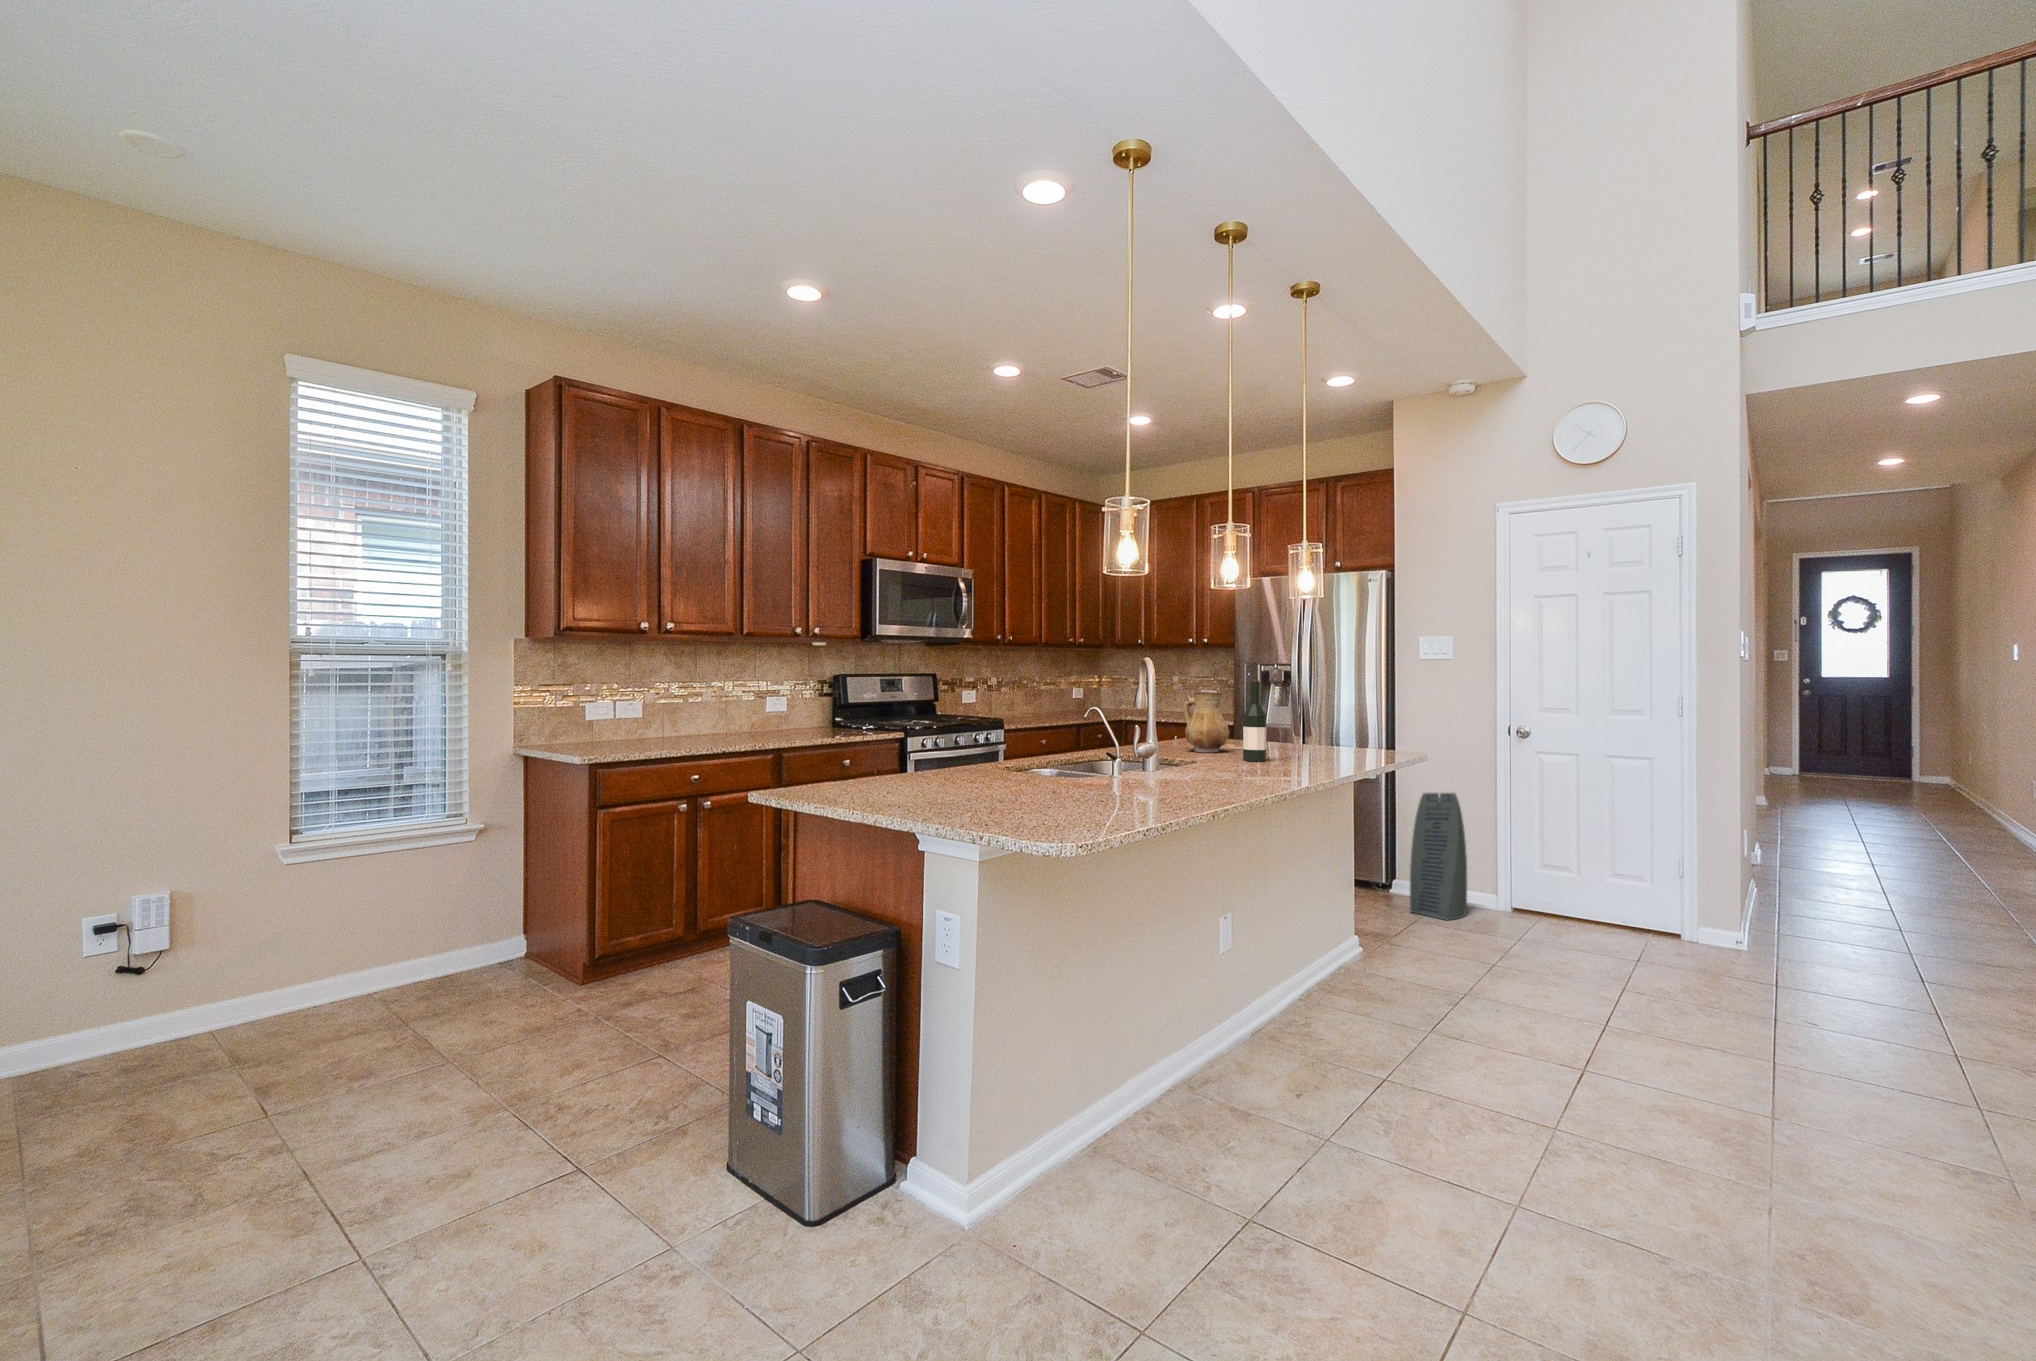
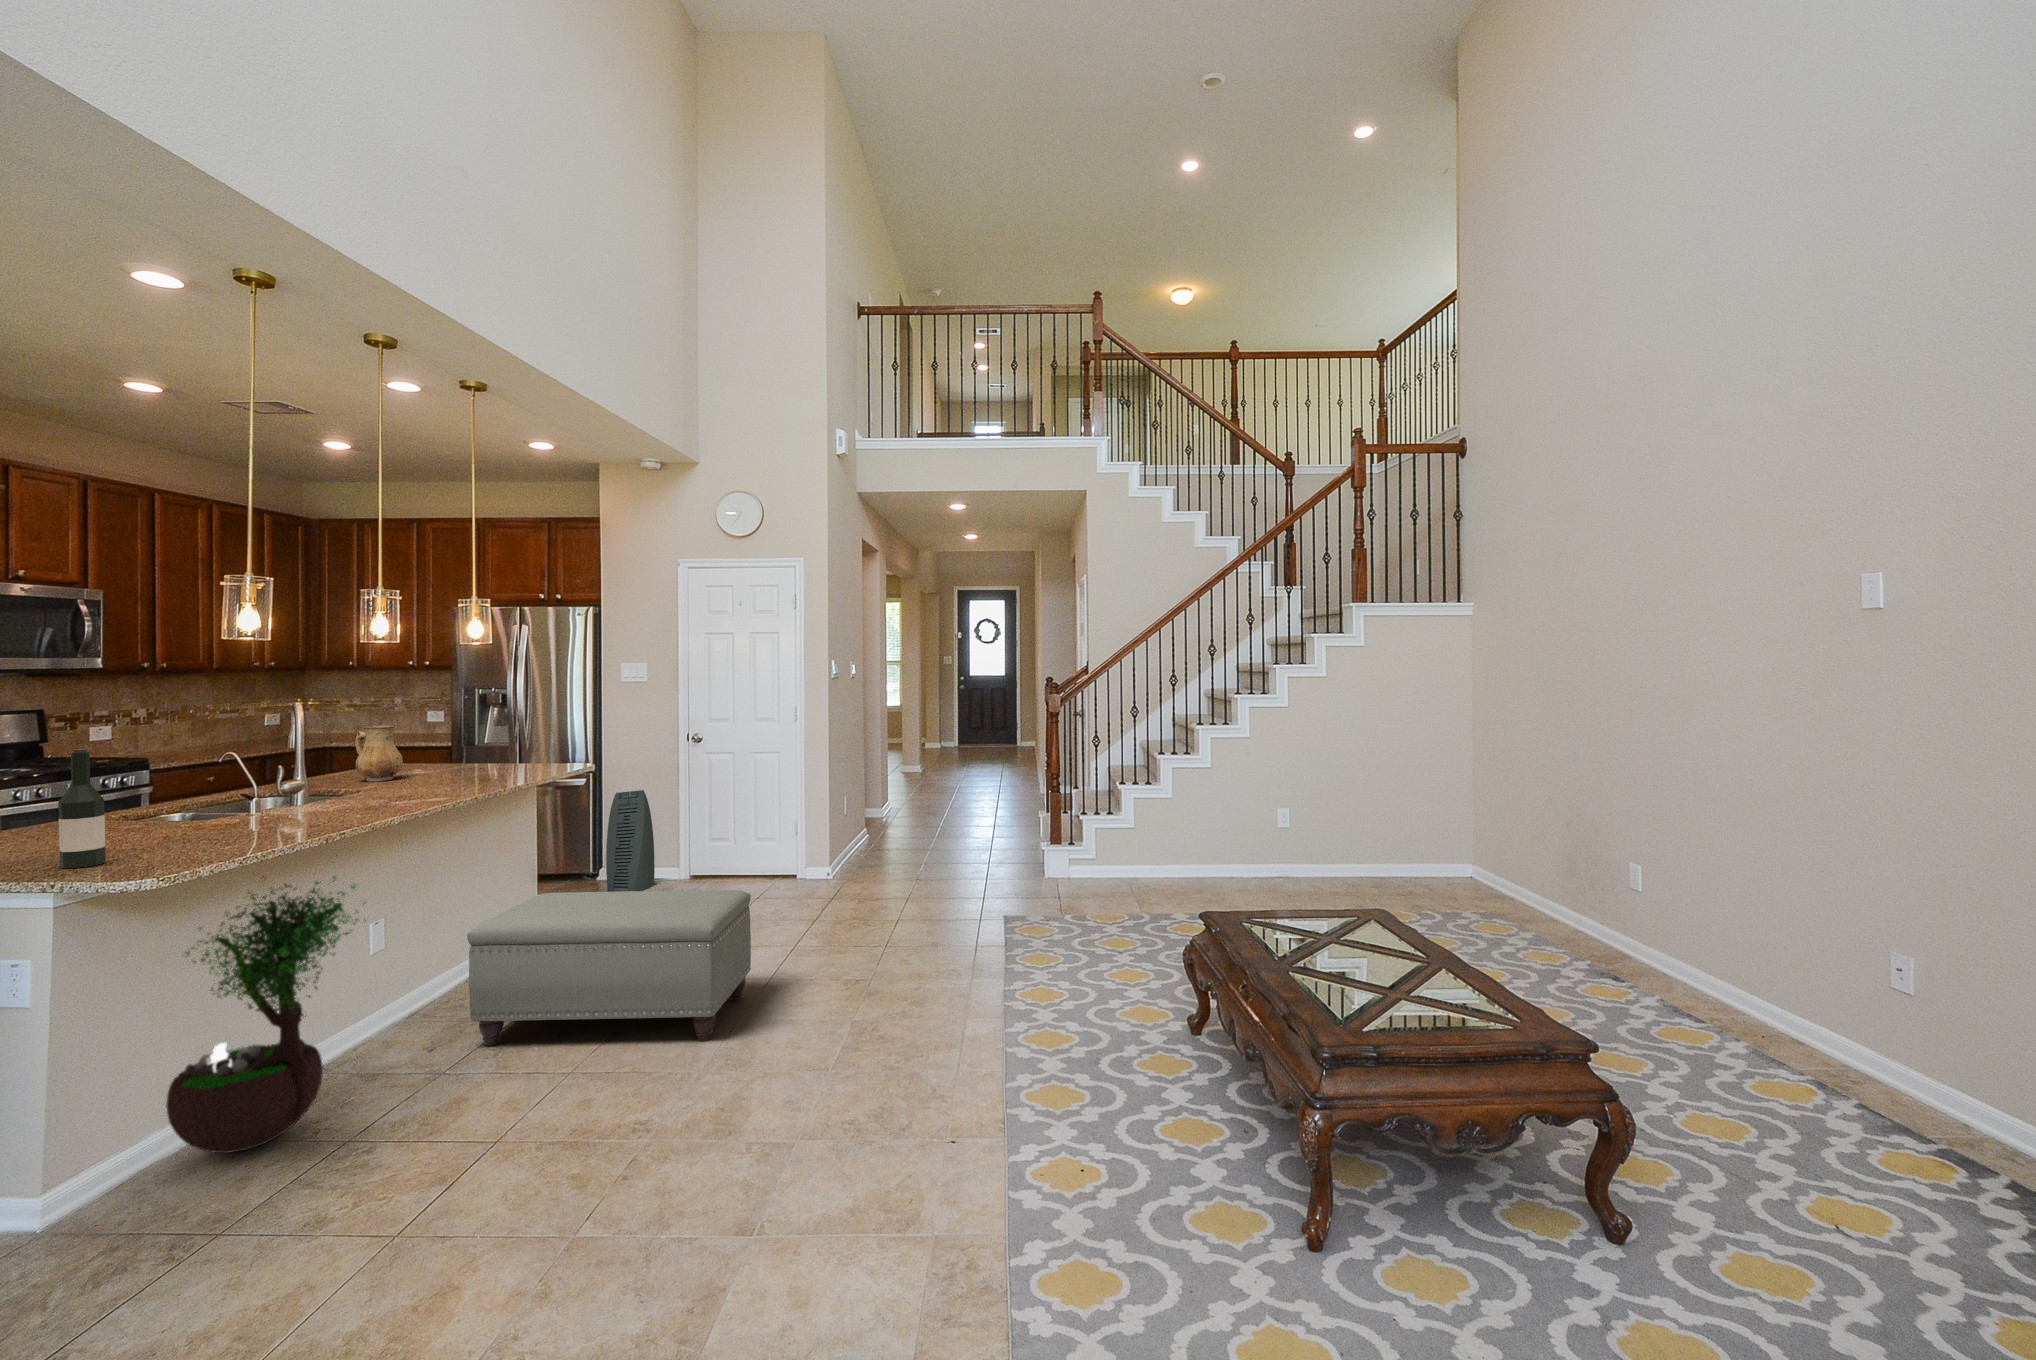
wine bottle: present [1243,679,1266,762] -> present [58,749,106,868]
potted tree: none [1084,850,1282,1193] -> present [166,876,366,1153]
ottoman: none [1362,918,1799,1237] -> present [467,890,751,1046]

